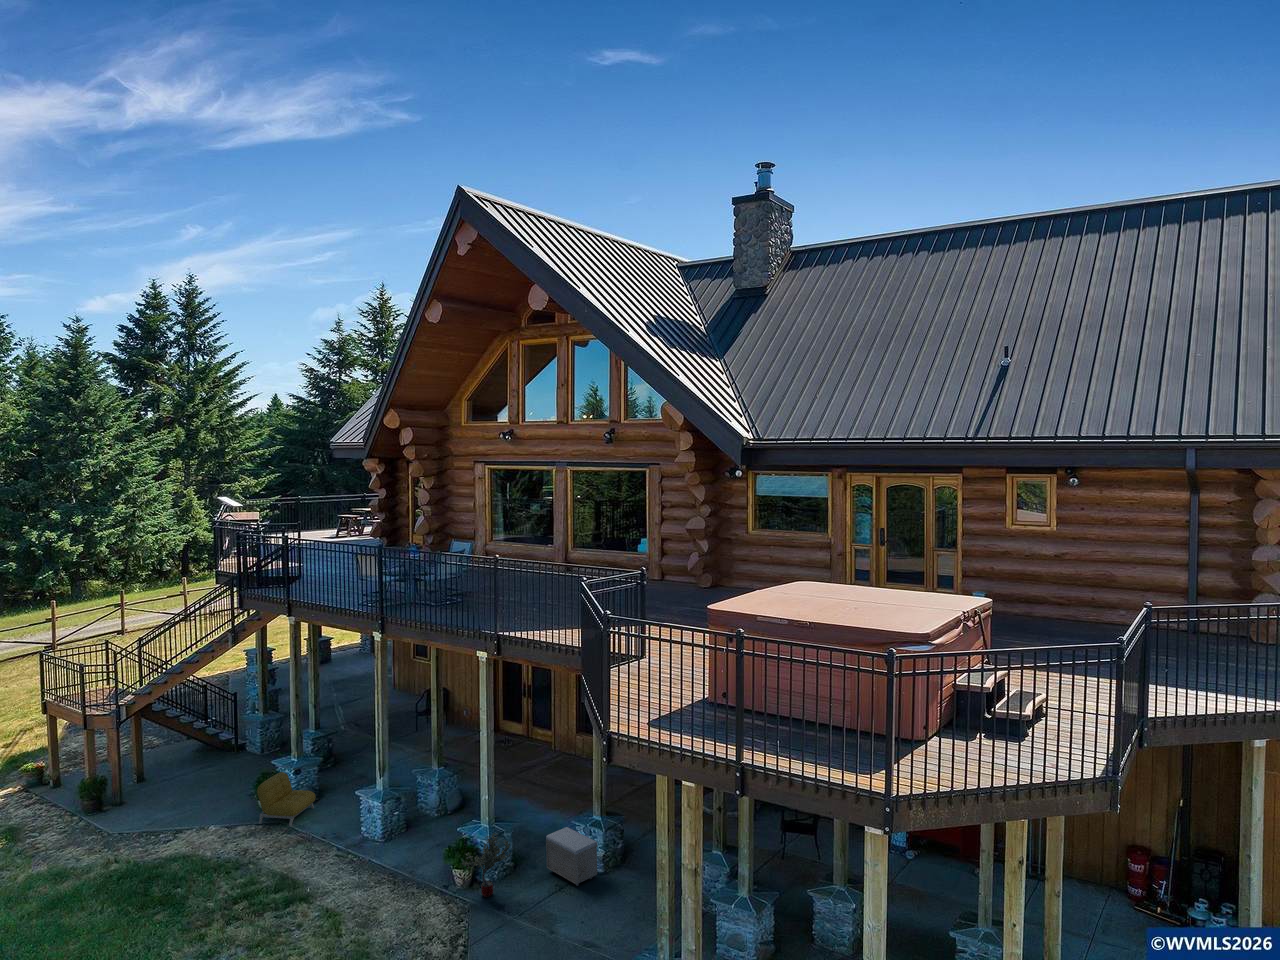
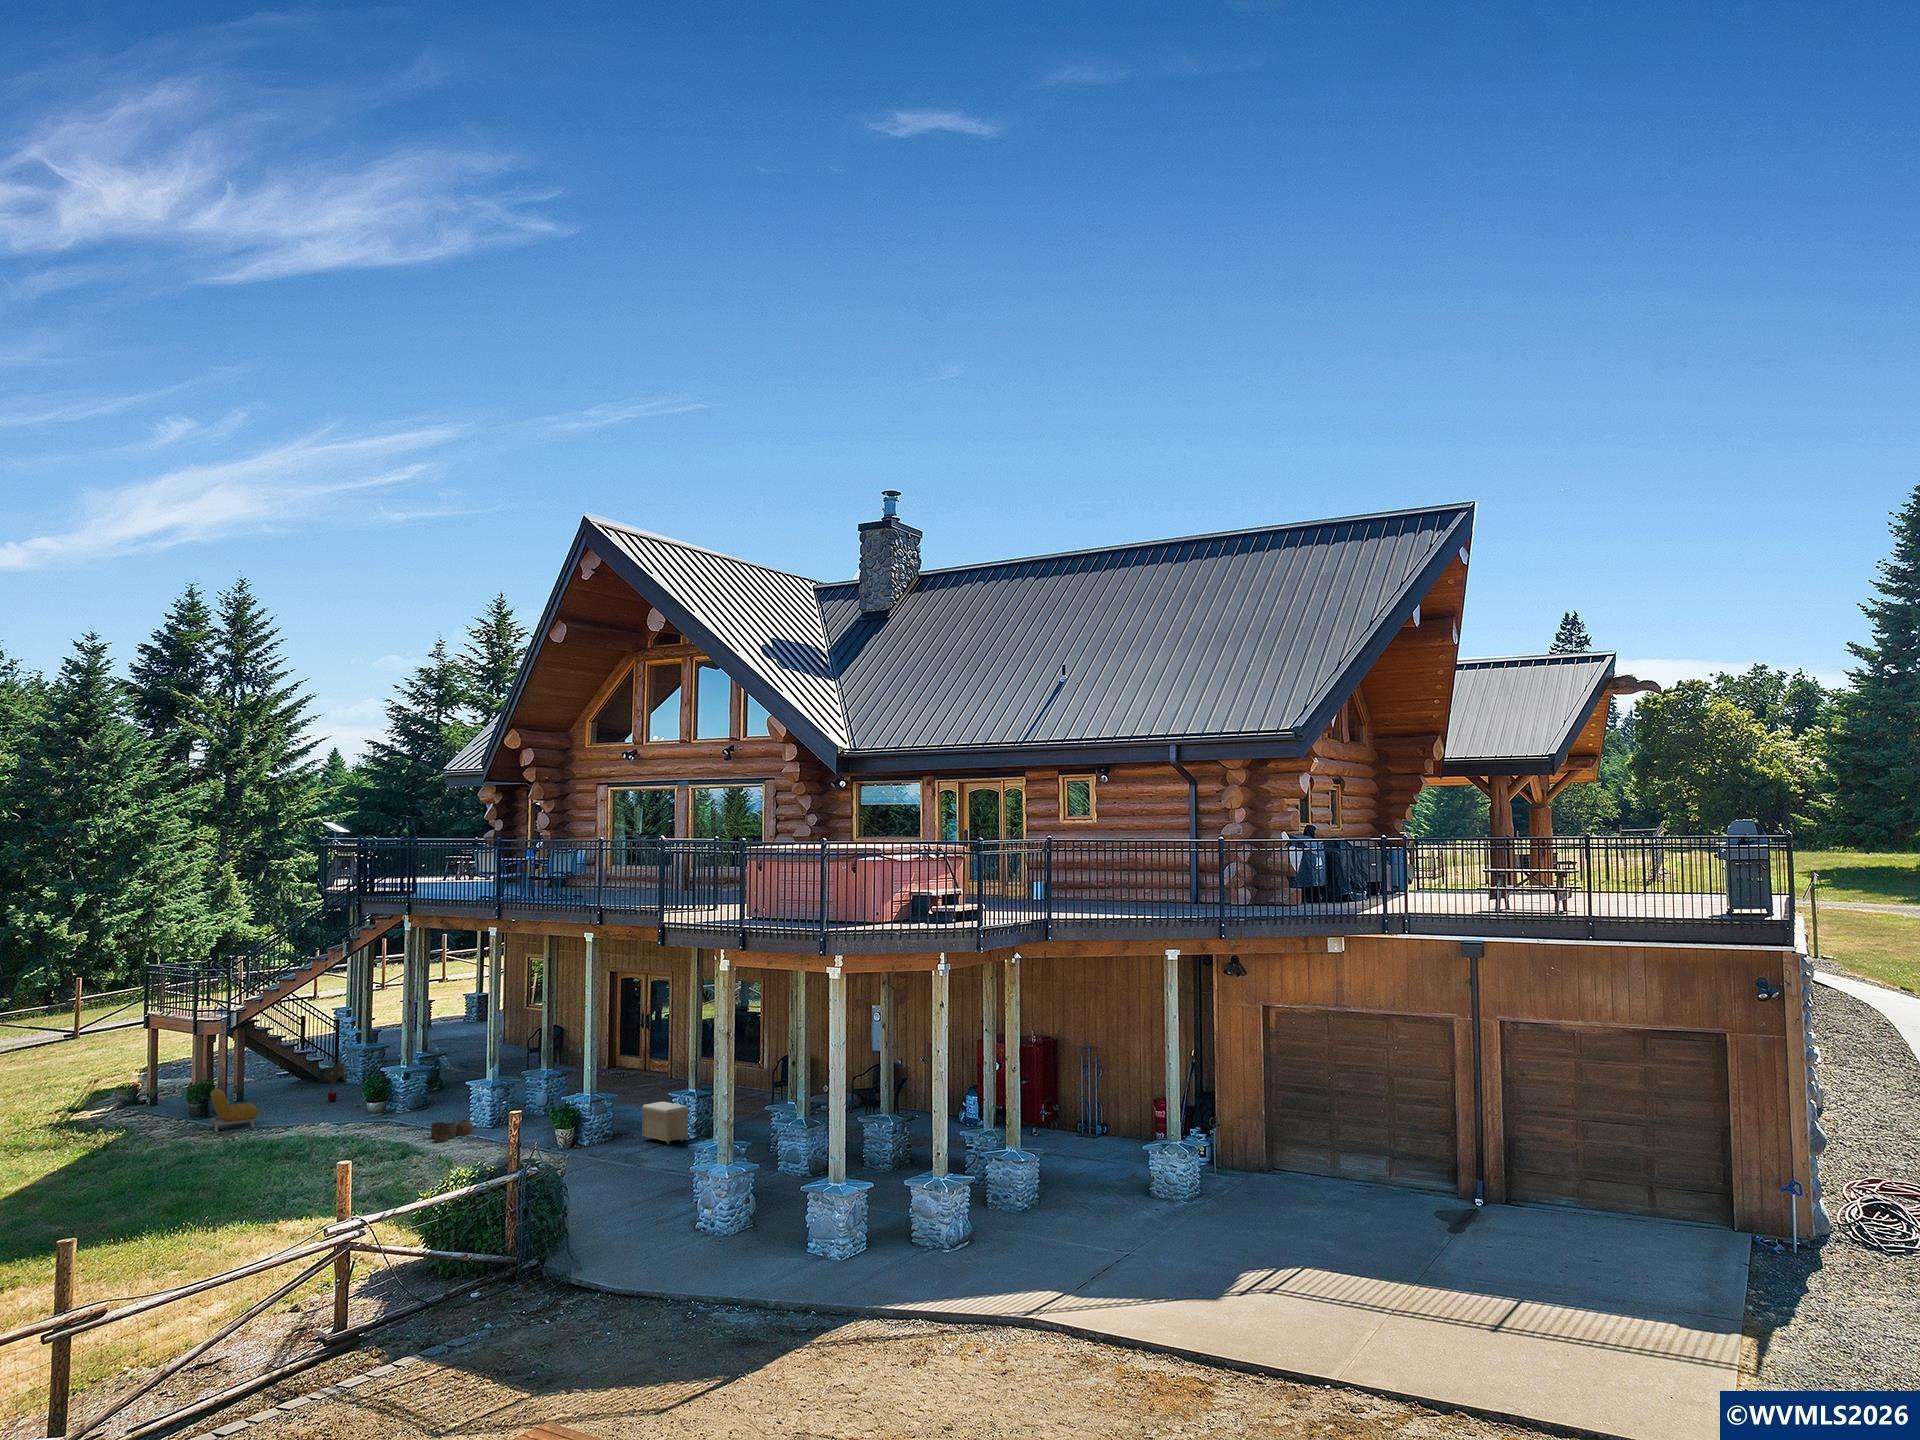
armchair: present [257,772,316,826] -> present [211,1089,259,1132]
woven basket: none [323,824,366,858] -> present [431,1120,472,1142]
potted tree: present [462,833,511,897] -> present [324,1058,349,1102]

